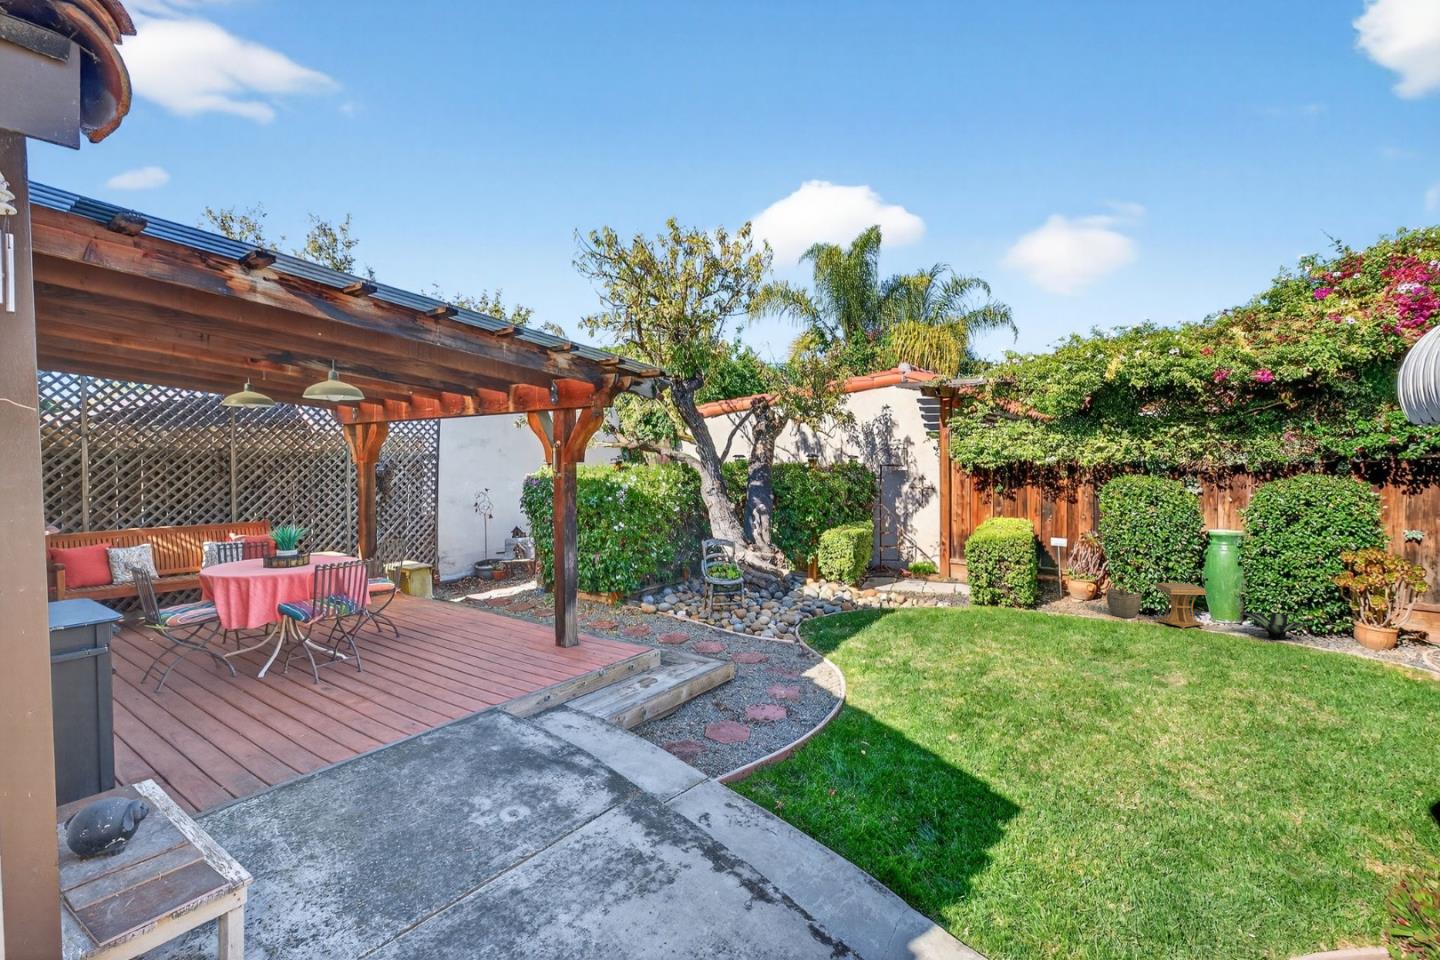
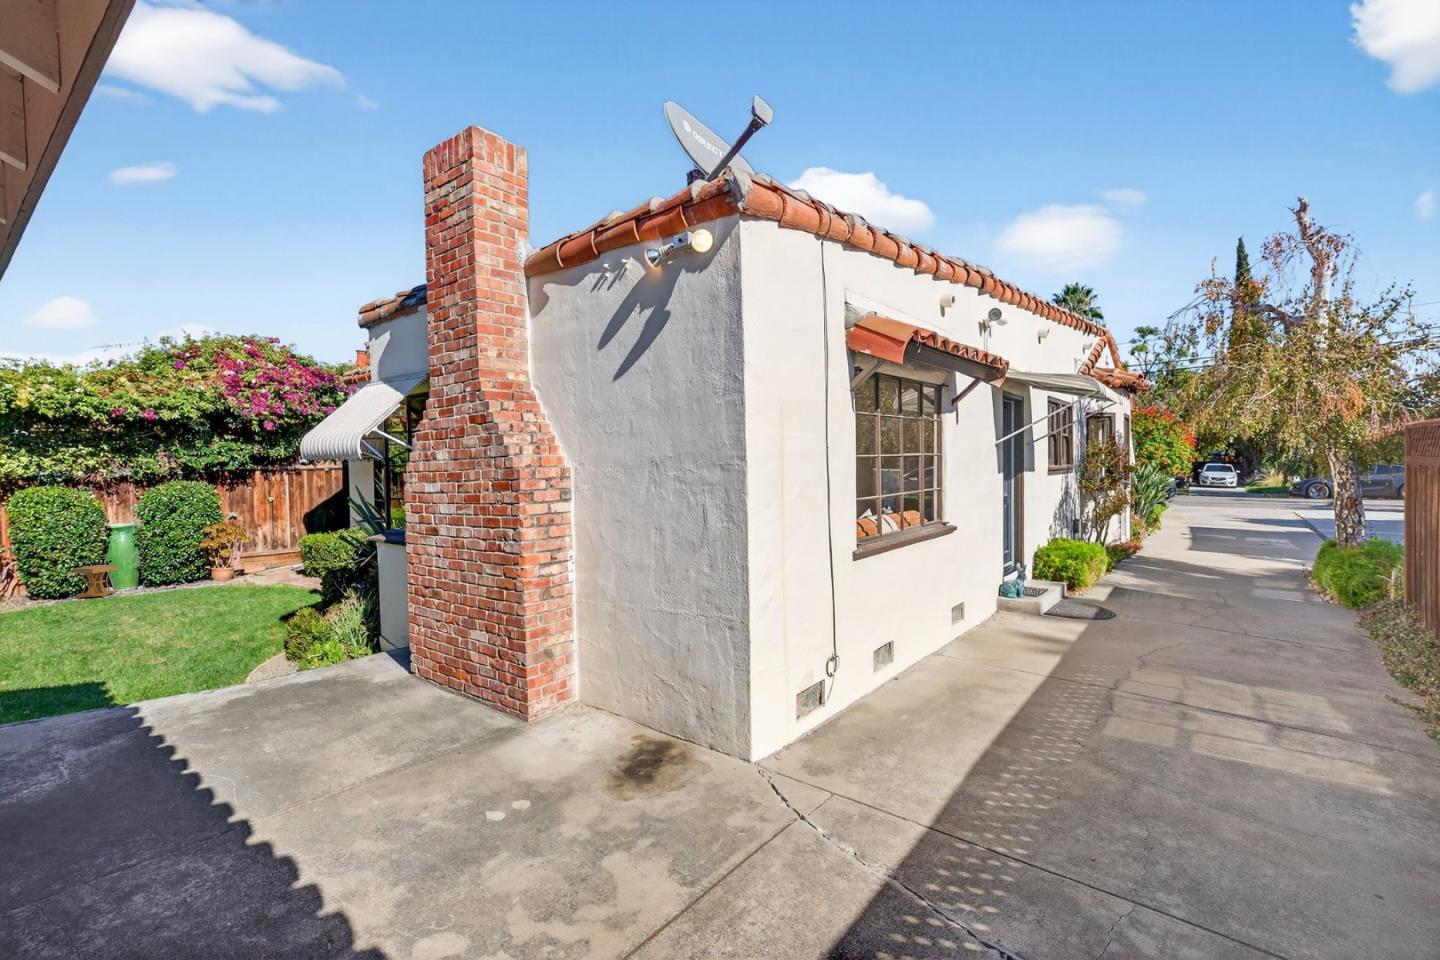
woven basket: present [1107,582,1141,618] -> none [24,573,59,603]
potted plant: present [1241,611,1310,640] -> none [146,571,192,589]

